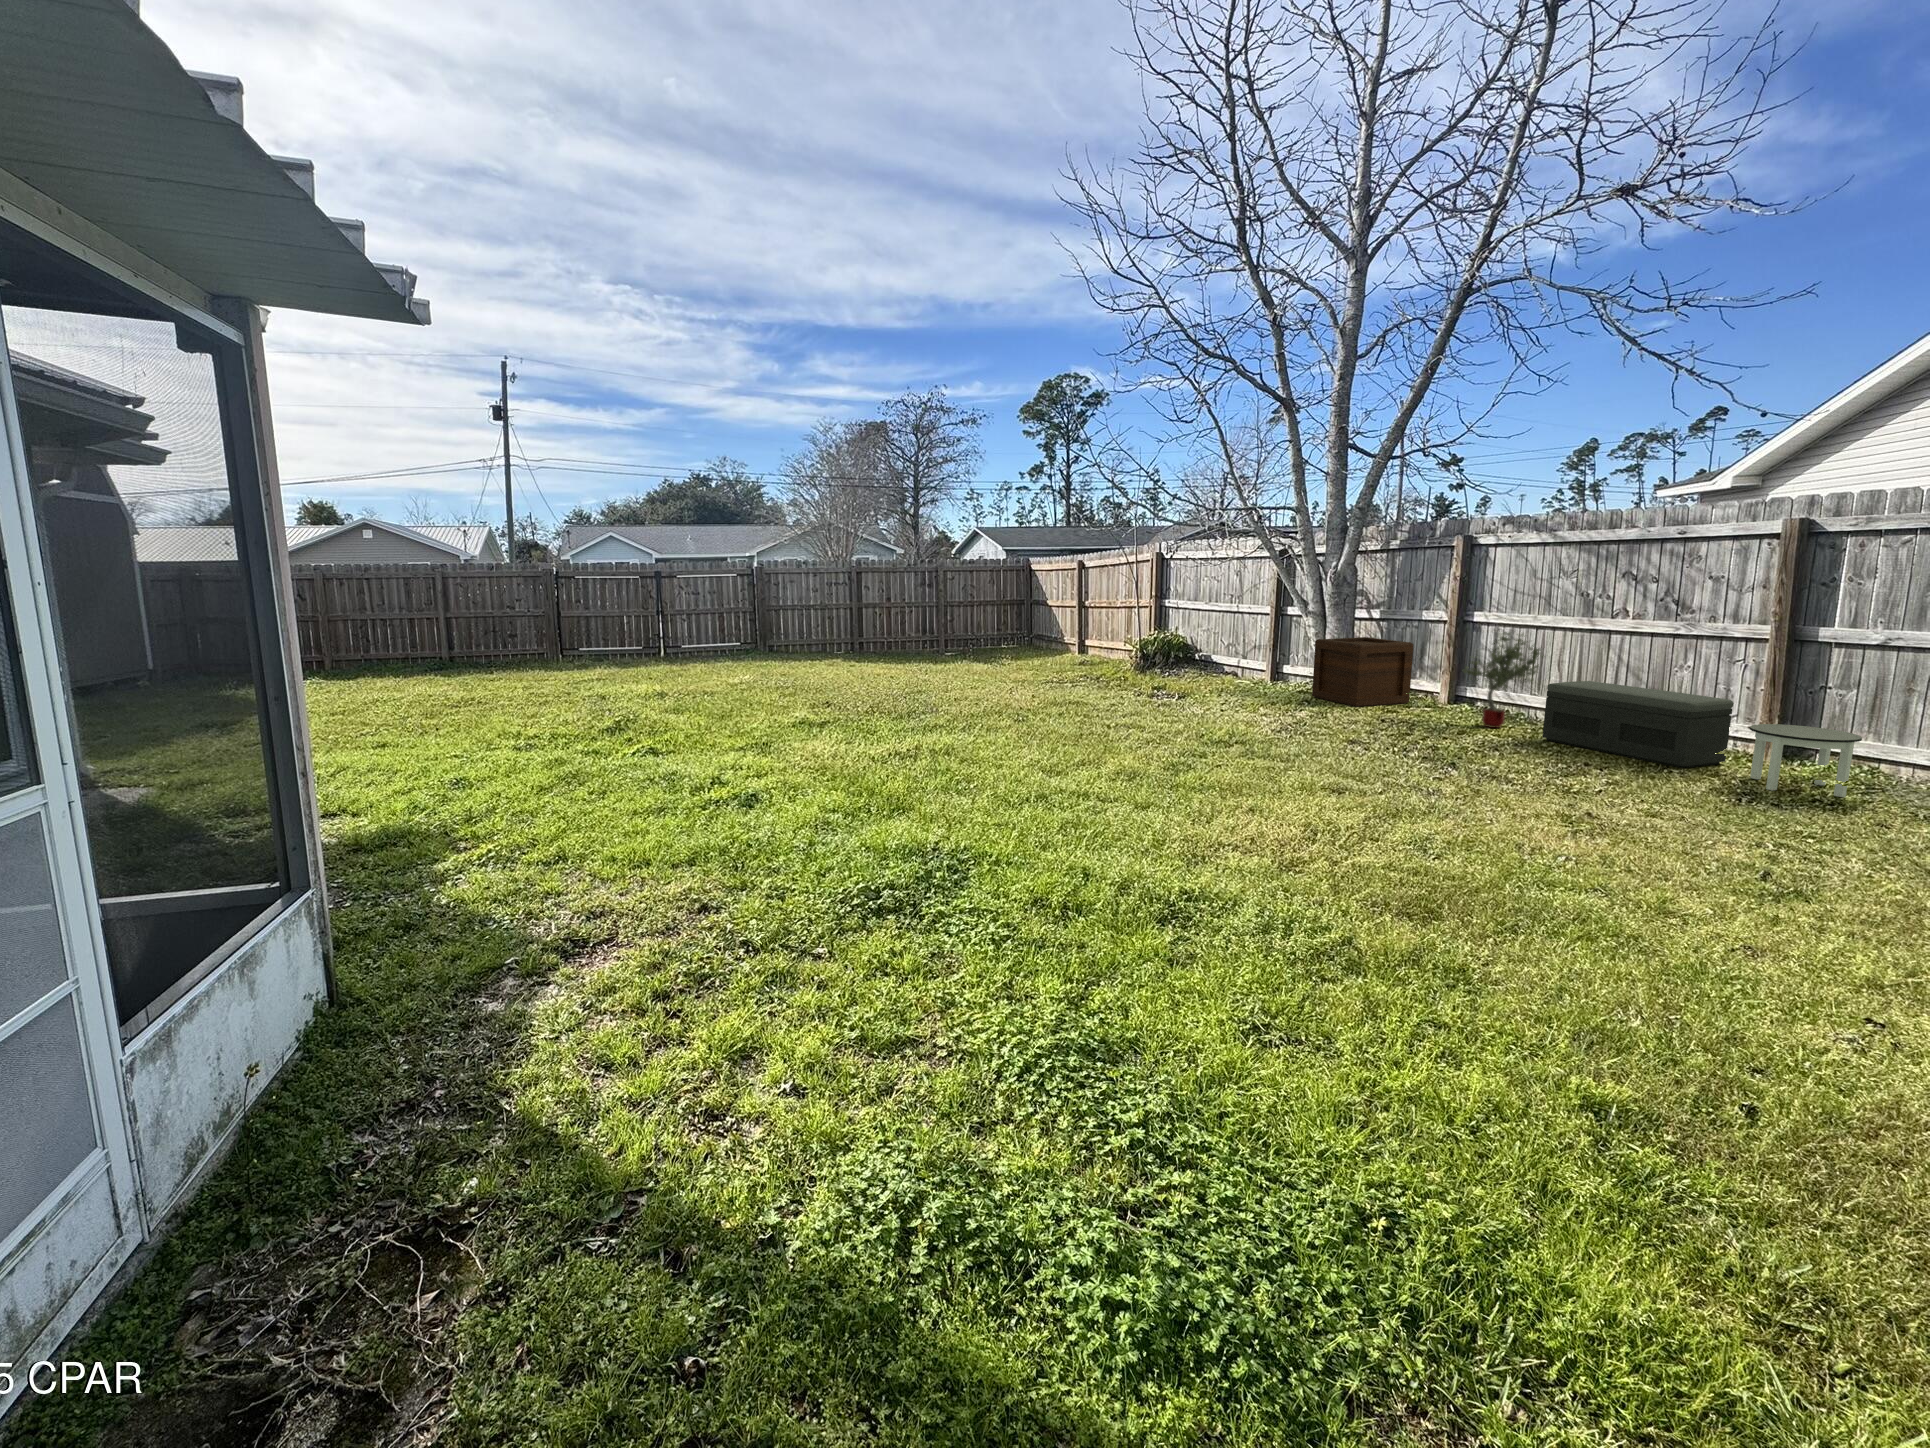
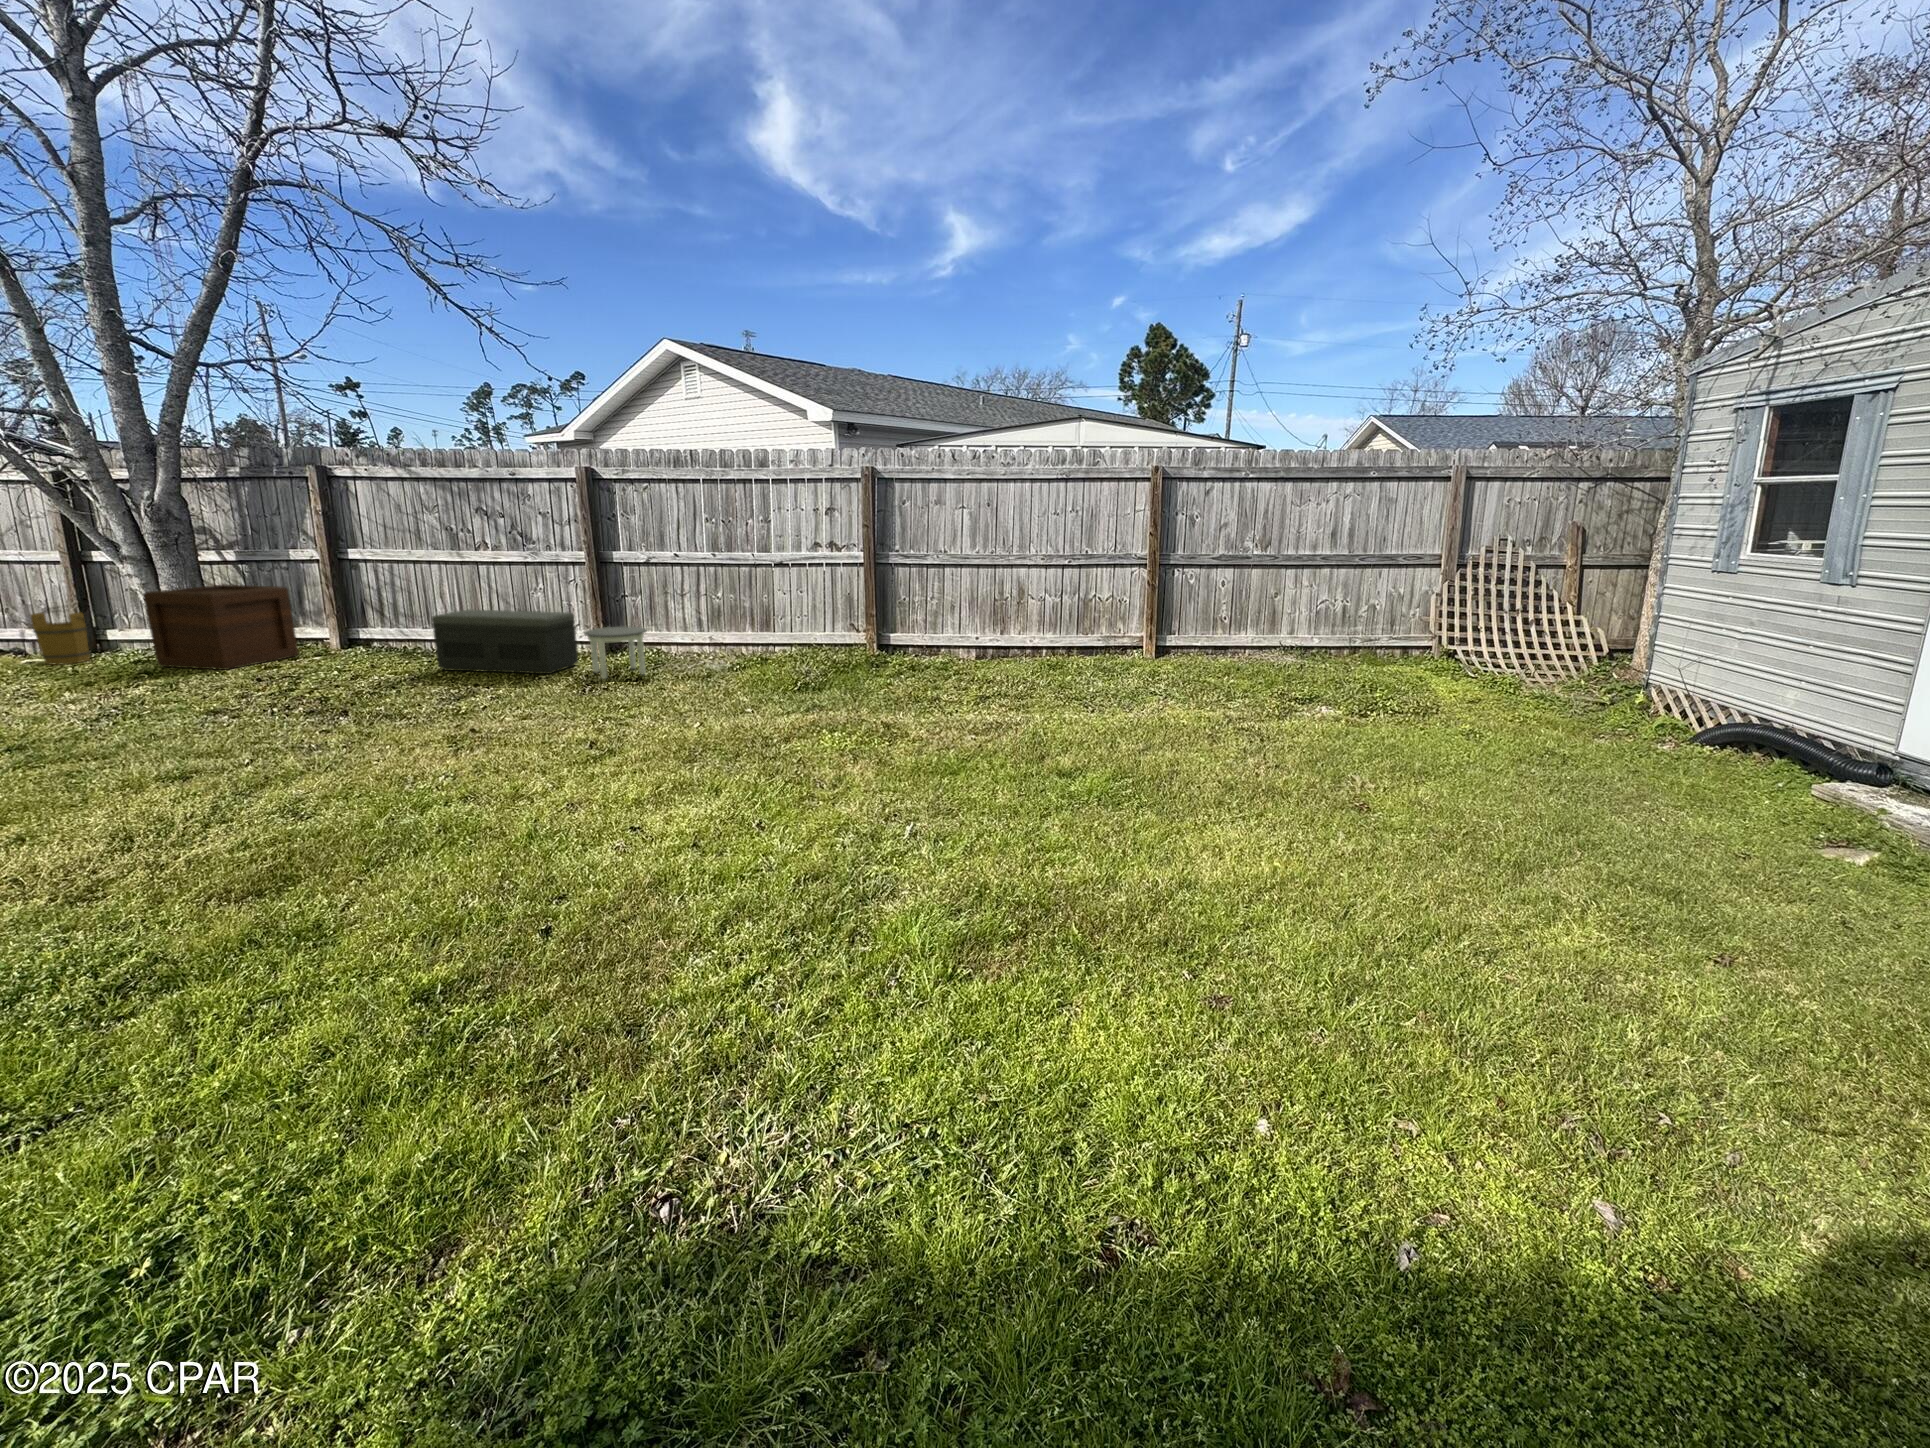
potted tree: present [1463,633,1541,728] -> none [346,568,425,668]
bucket: none [1248,648,1278,686] -> present [30,612,90,665]

